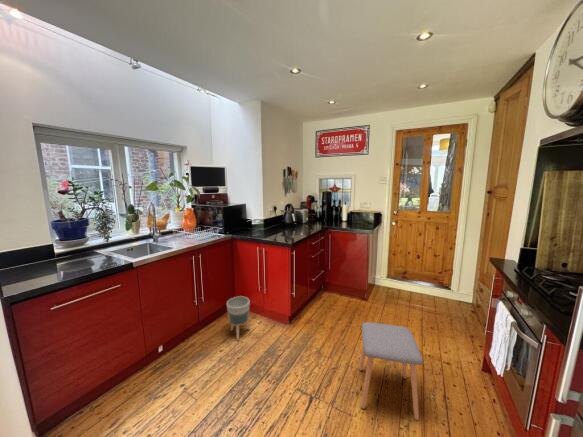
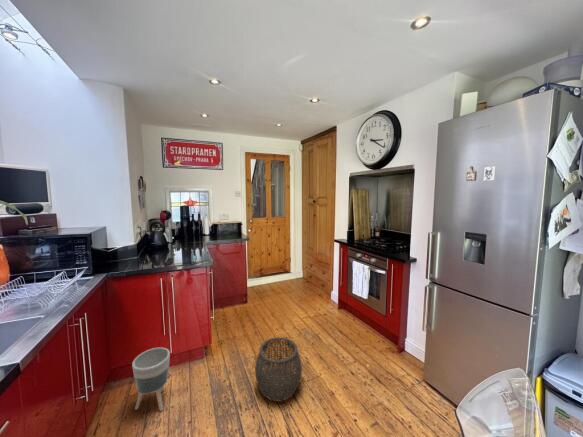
stool: present [359,322,423,421] -> none [292,297,343,368]
woven basket: none [283,337,333,405] -> present [255,337,302,400]

